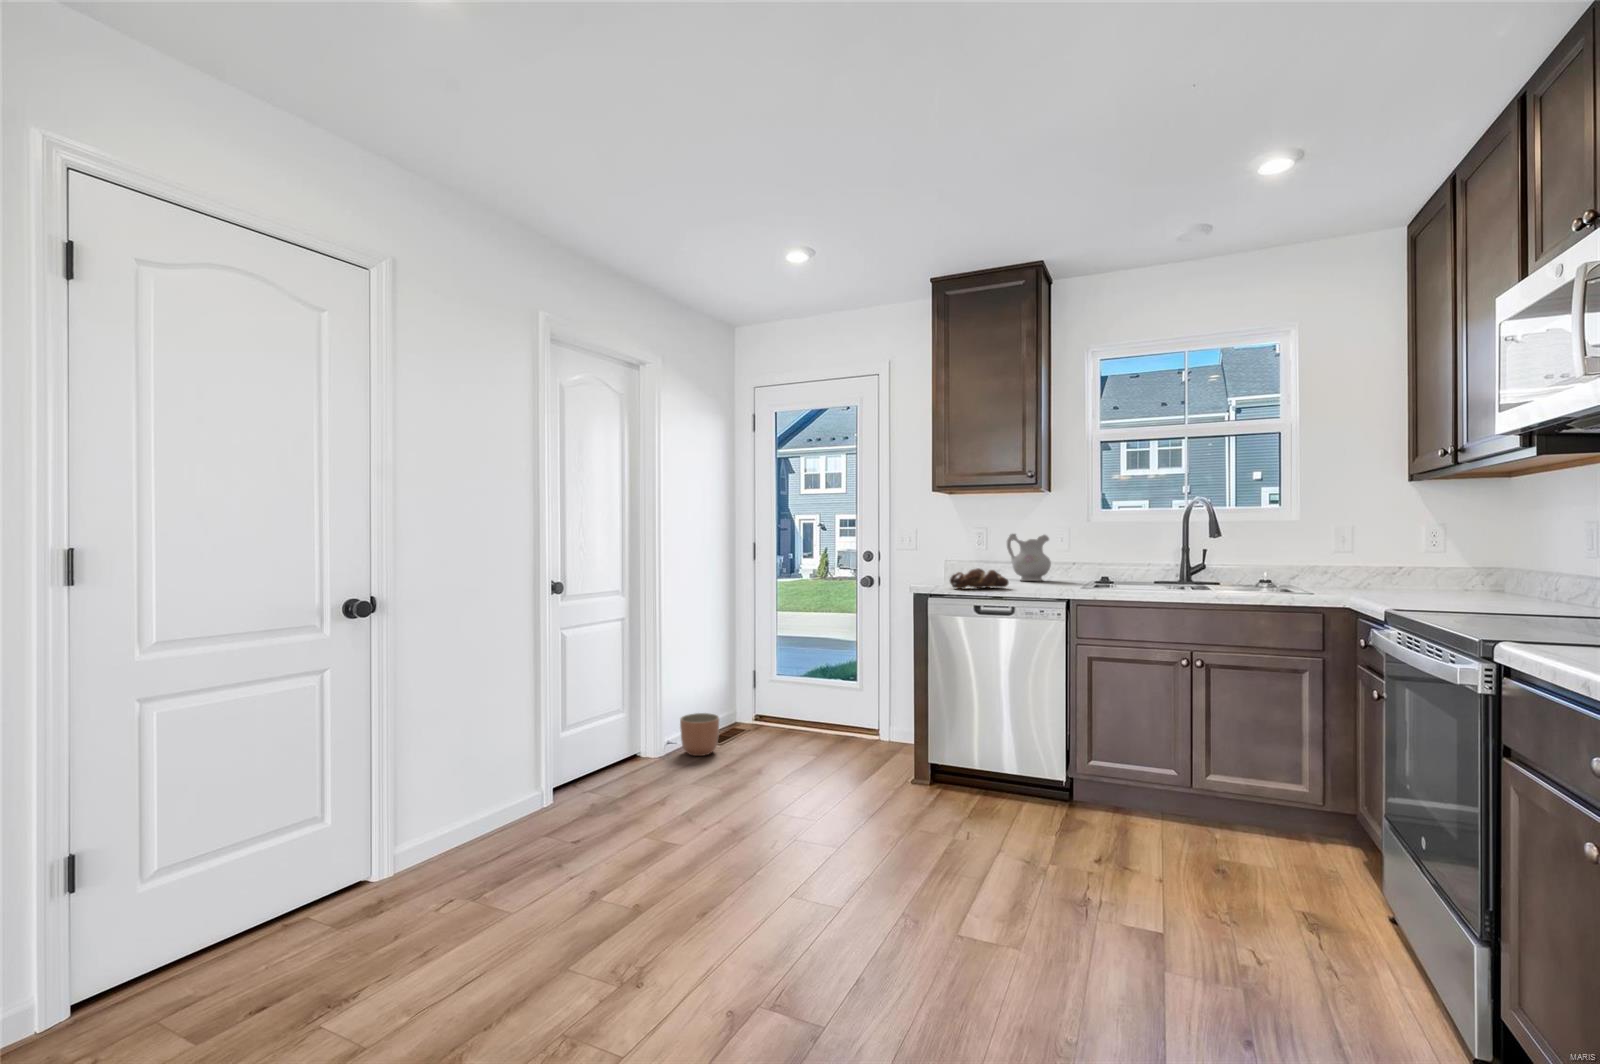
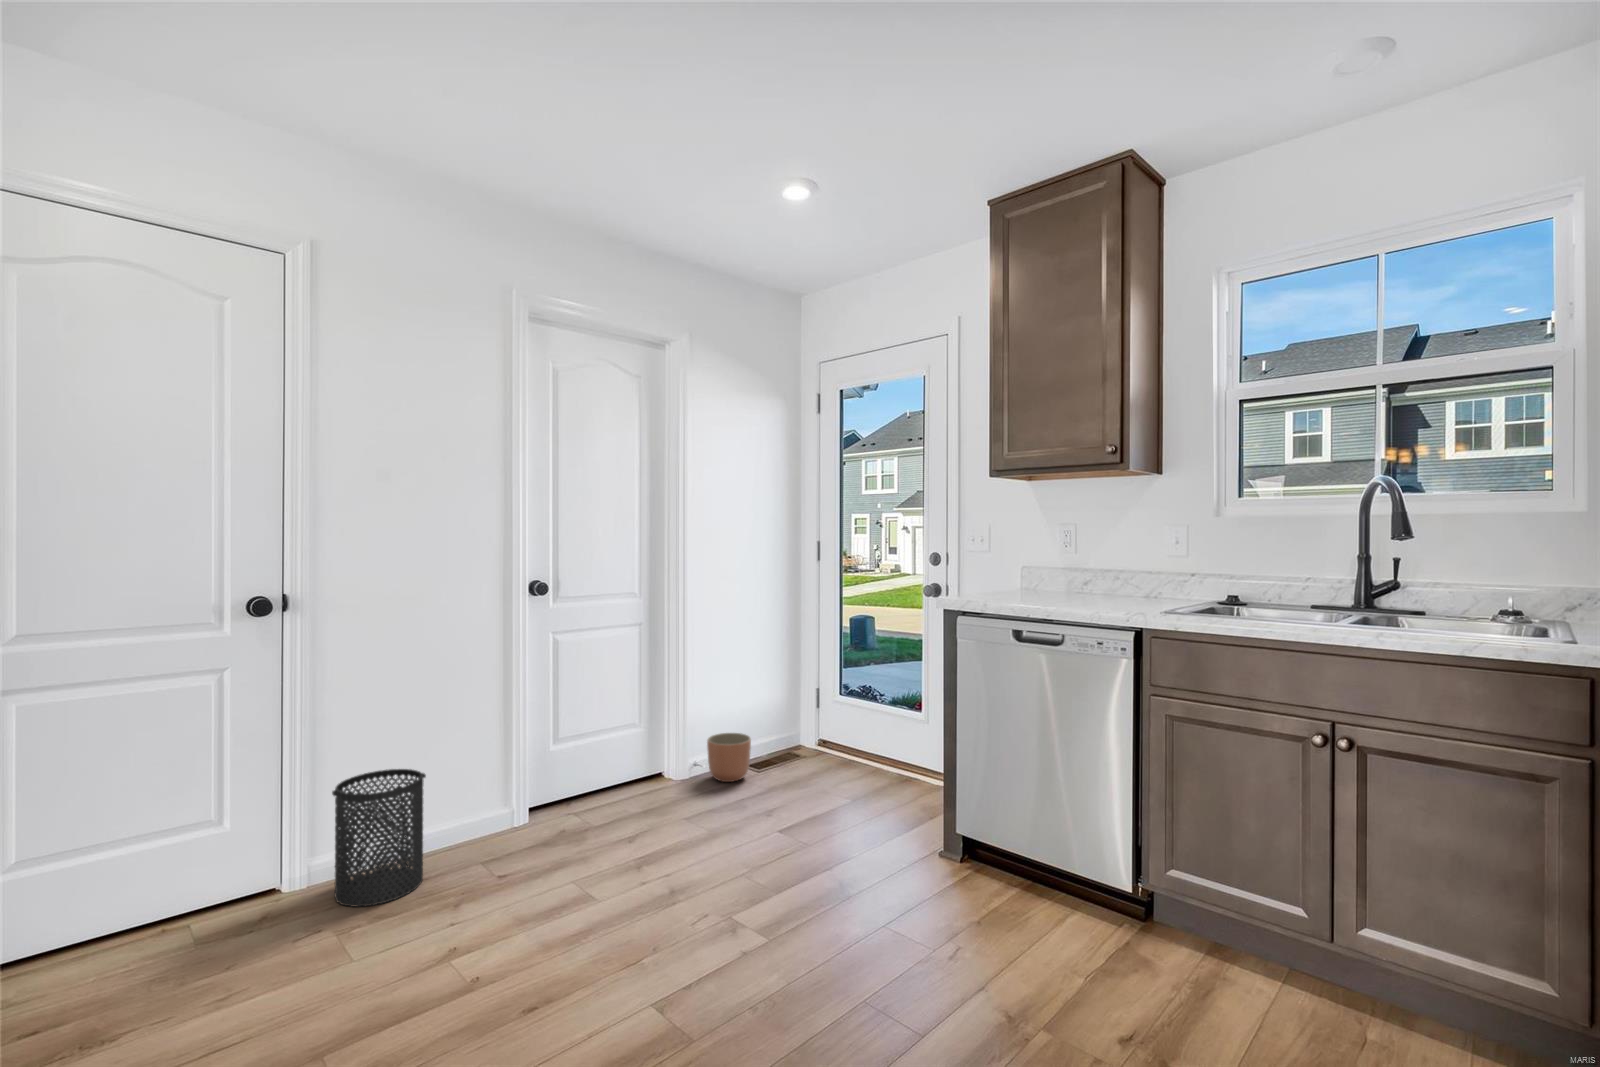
ceramic pitcher: present [1007,534,1051,581] -> none [1098,533,1159,599]
bread loaf: present [950,568,1009,589] -> none [980,579,1060,606]
trash can: none [428,756,506,882] -> present [332,769,426,907]

